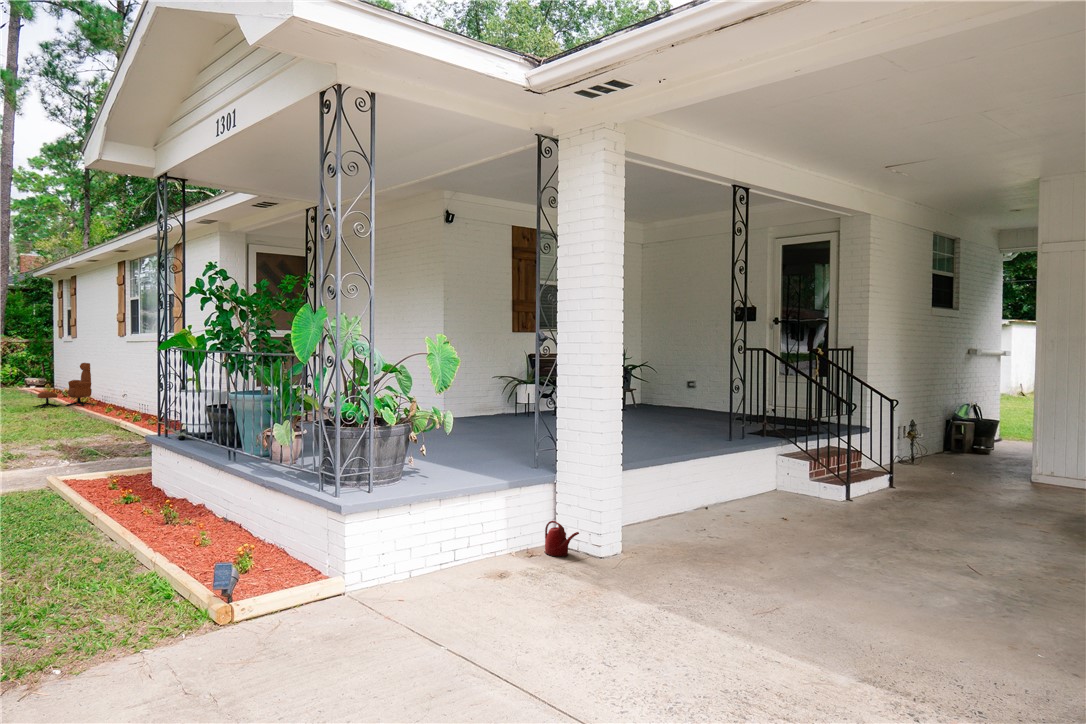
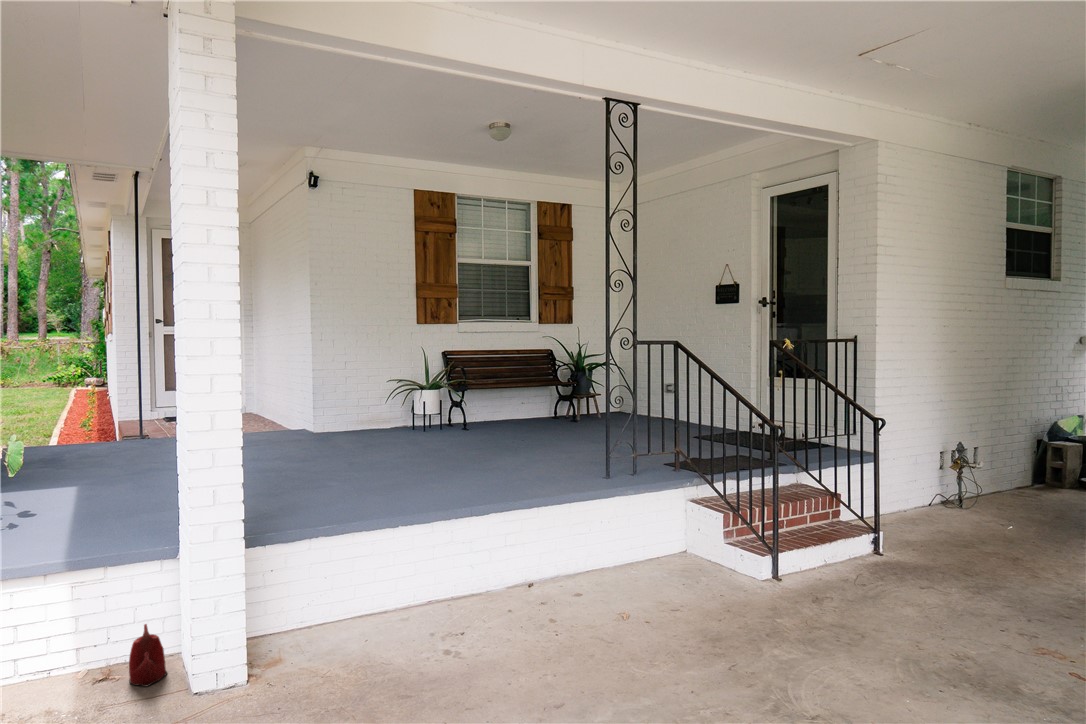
lounge chair: present [33,363,94,408] -> none [71,357,130,402]

